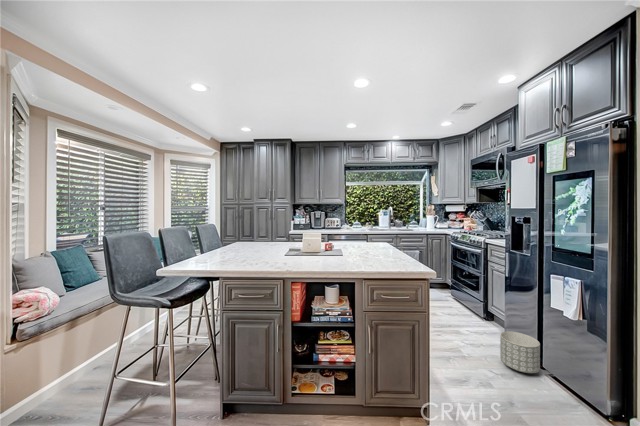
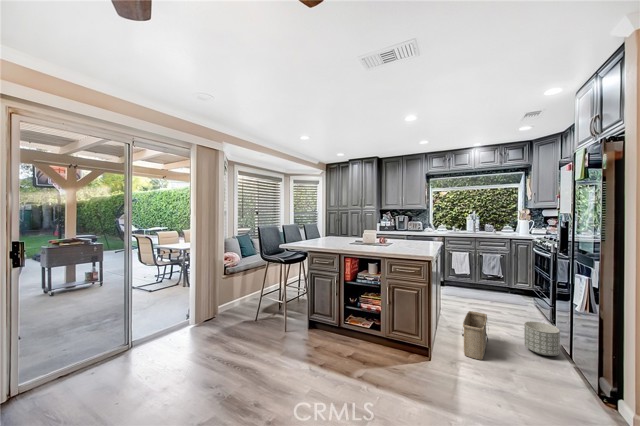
basket: none [445,332,493,406] -> present [462,311,488,360]

